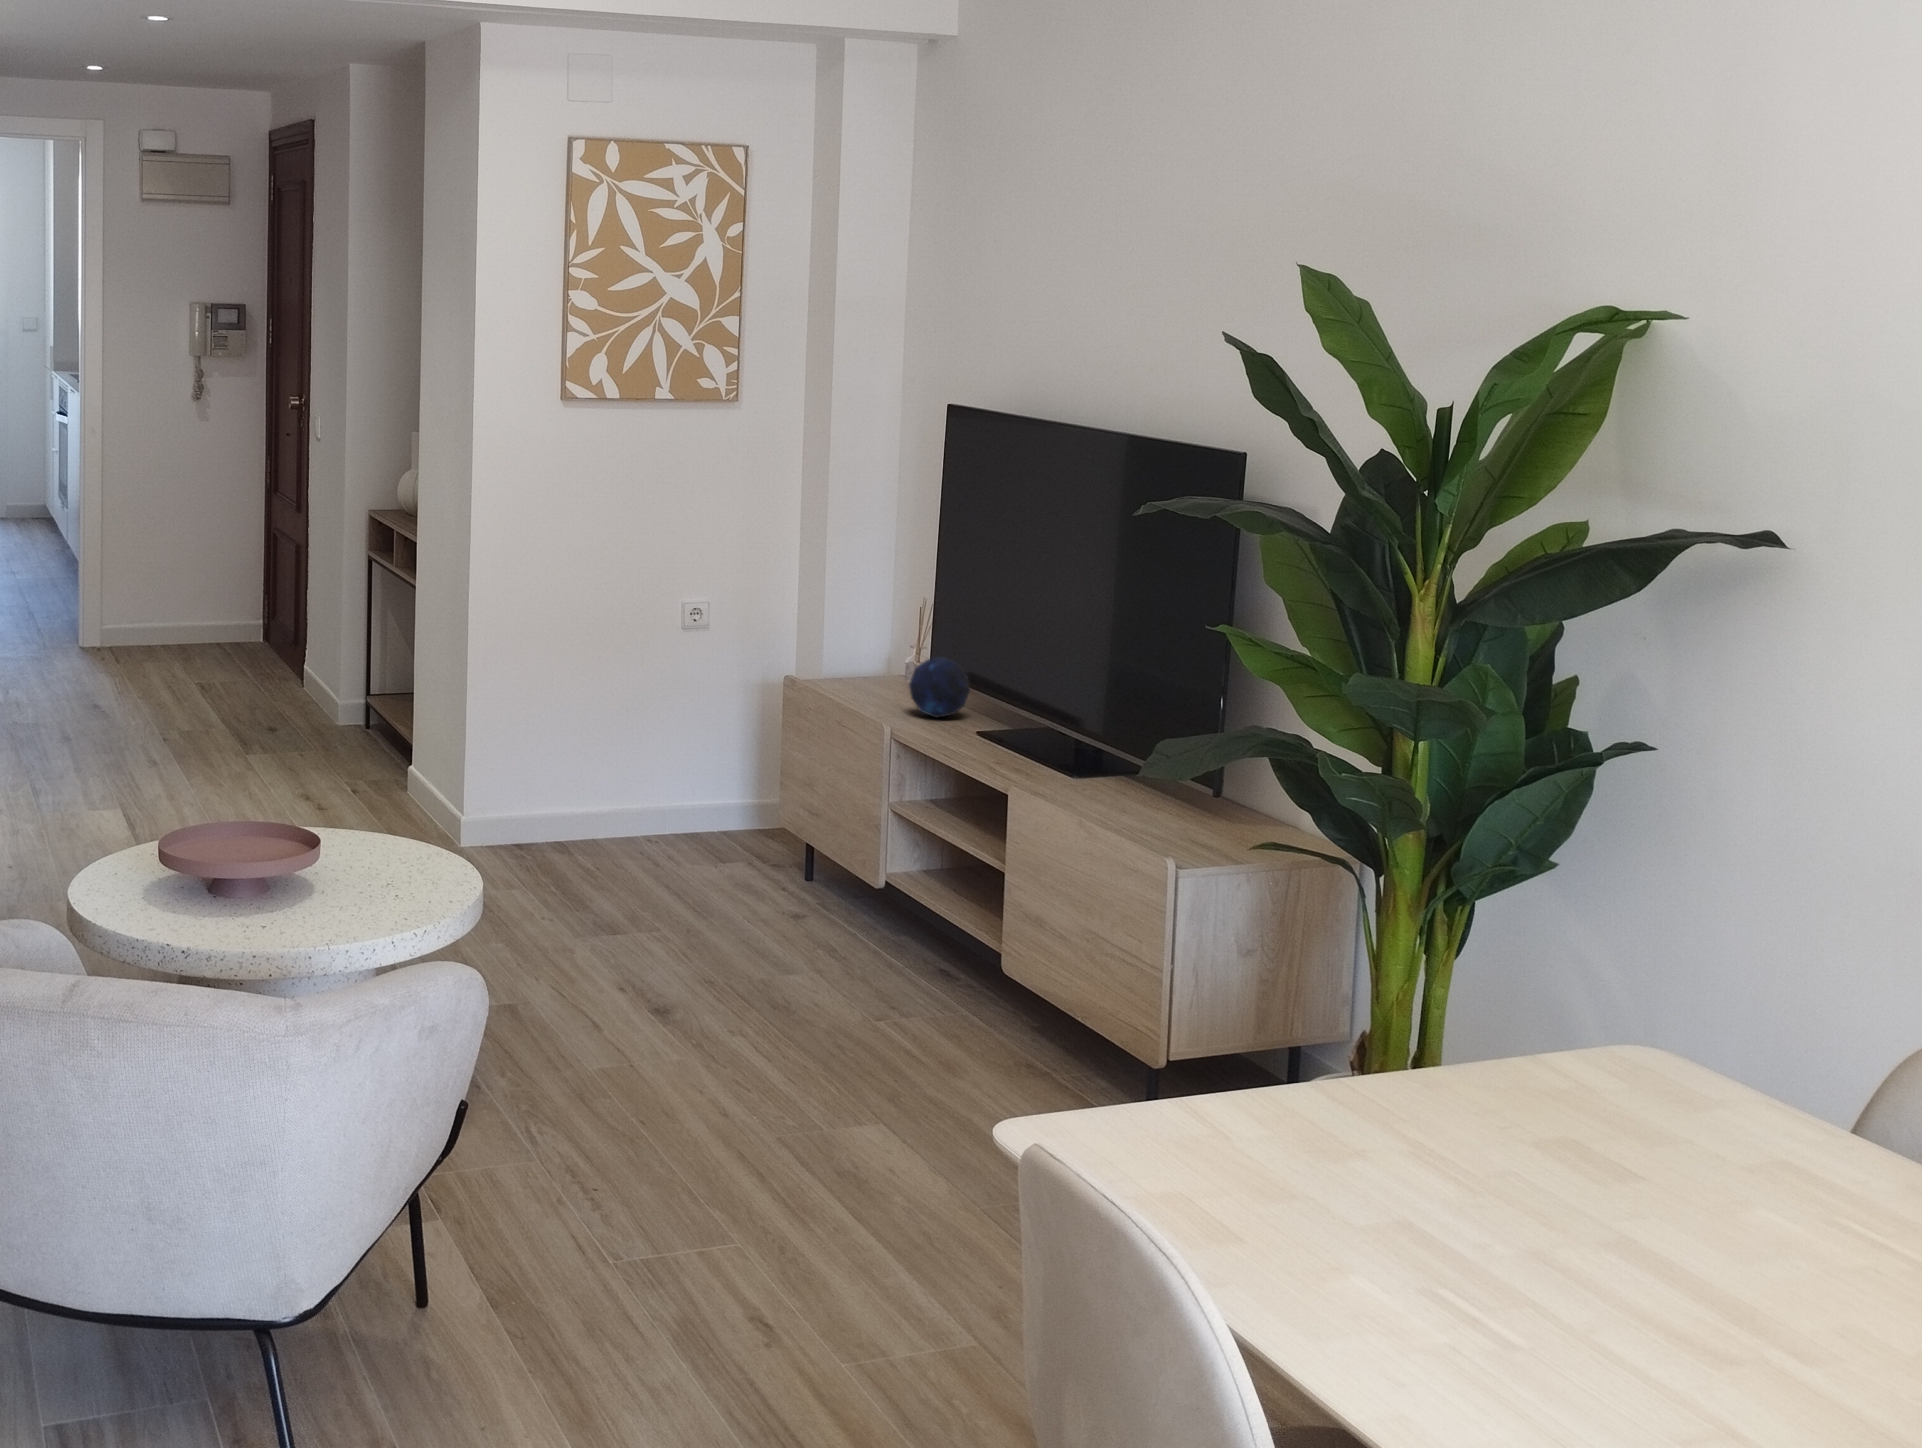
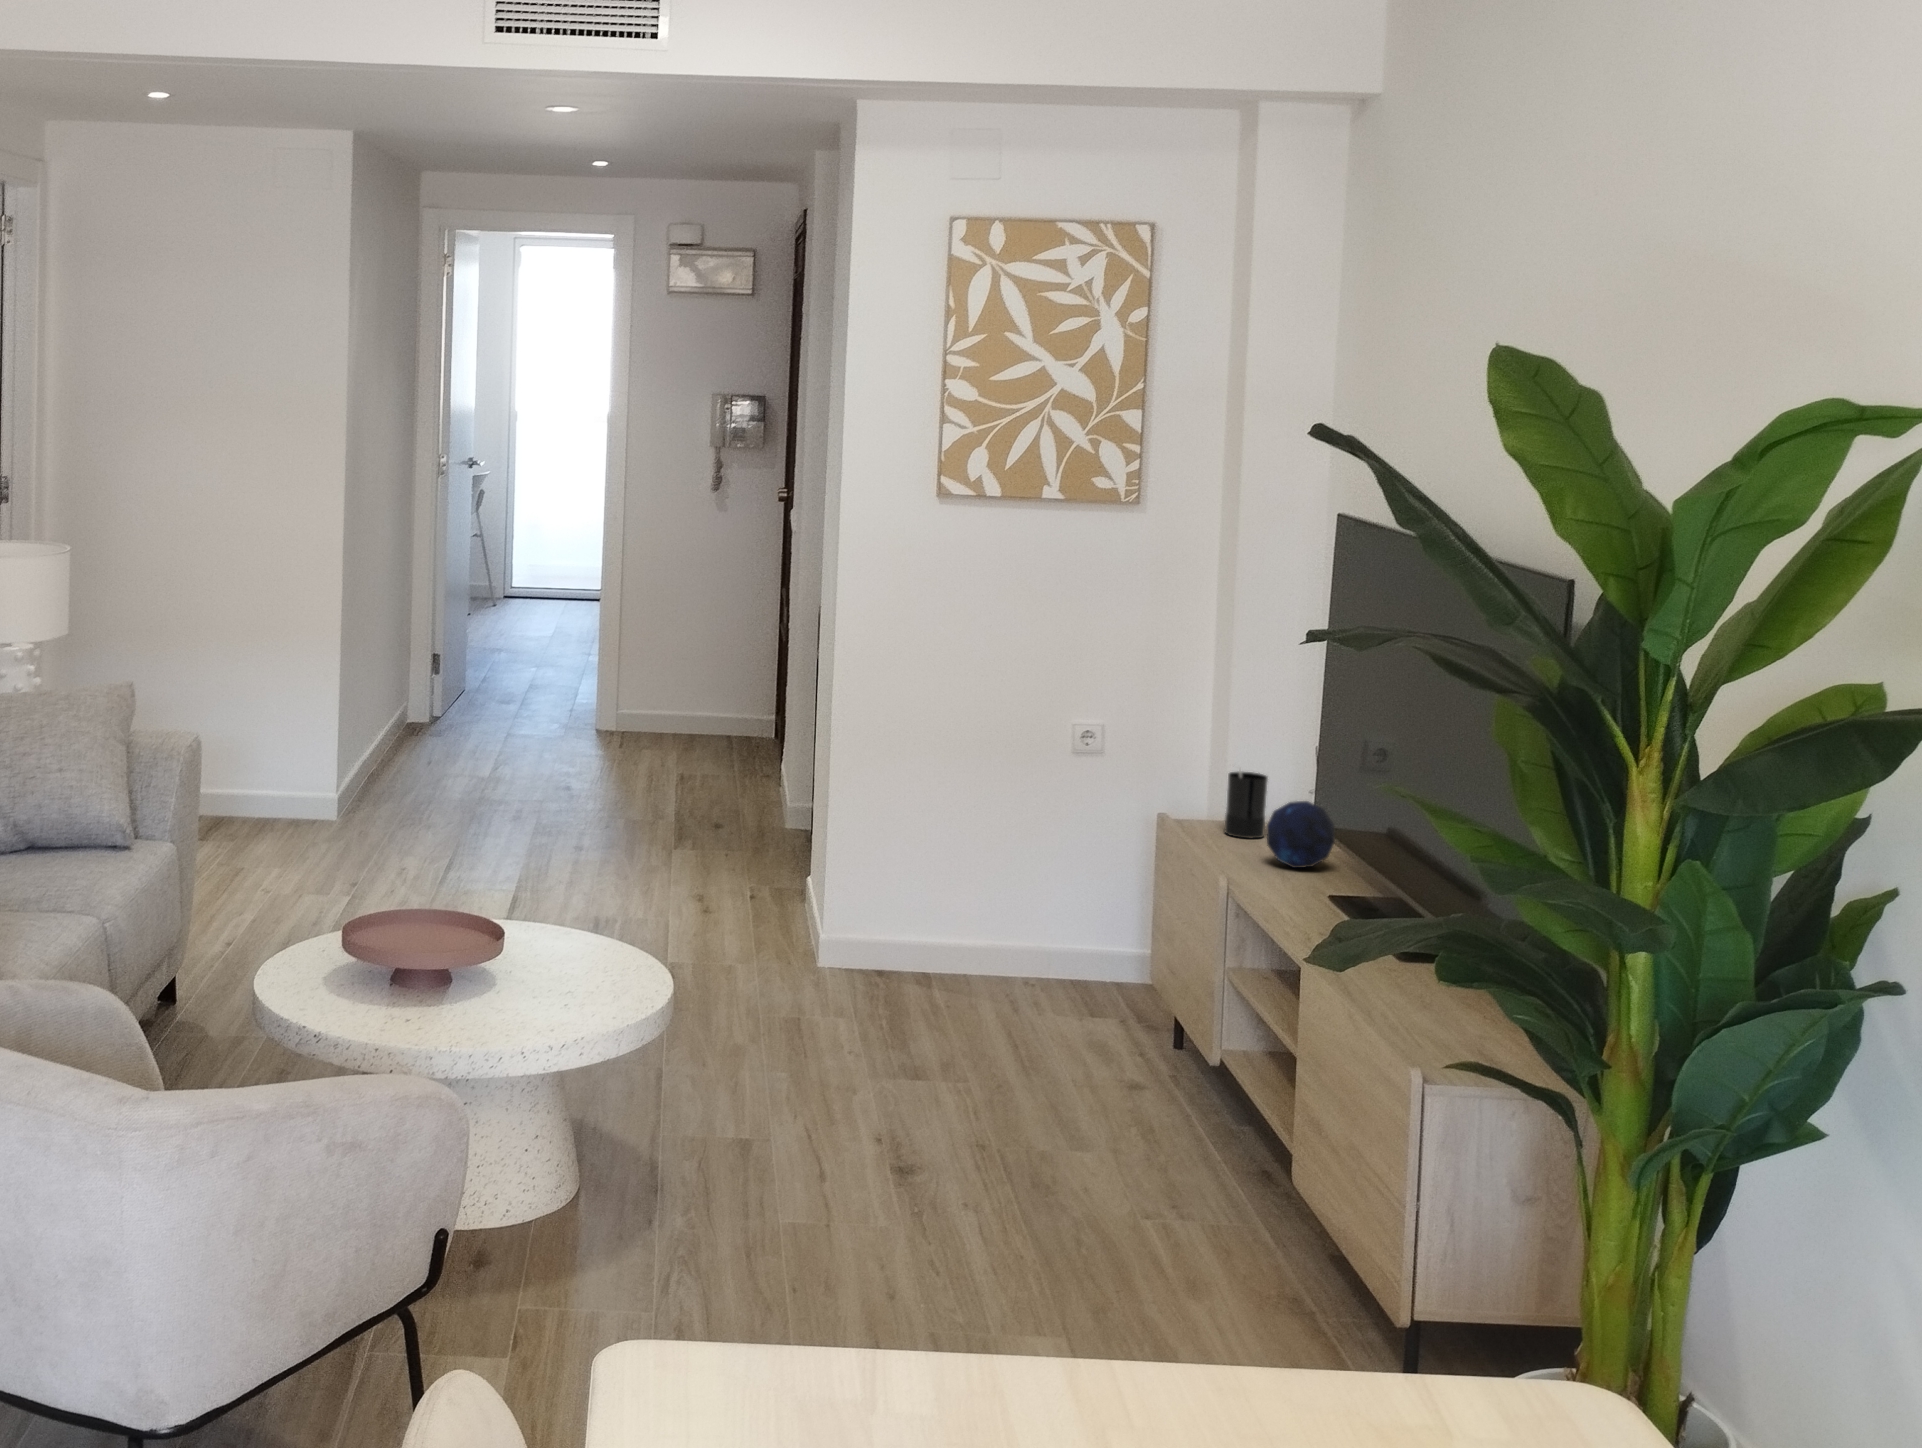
candle: none [854,630,891,694] -> present [1225,770,1268,838]

